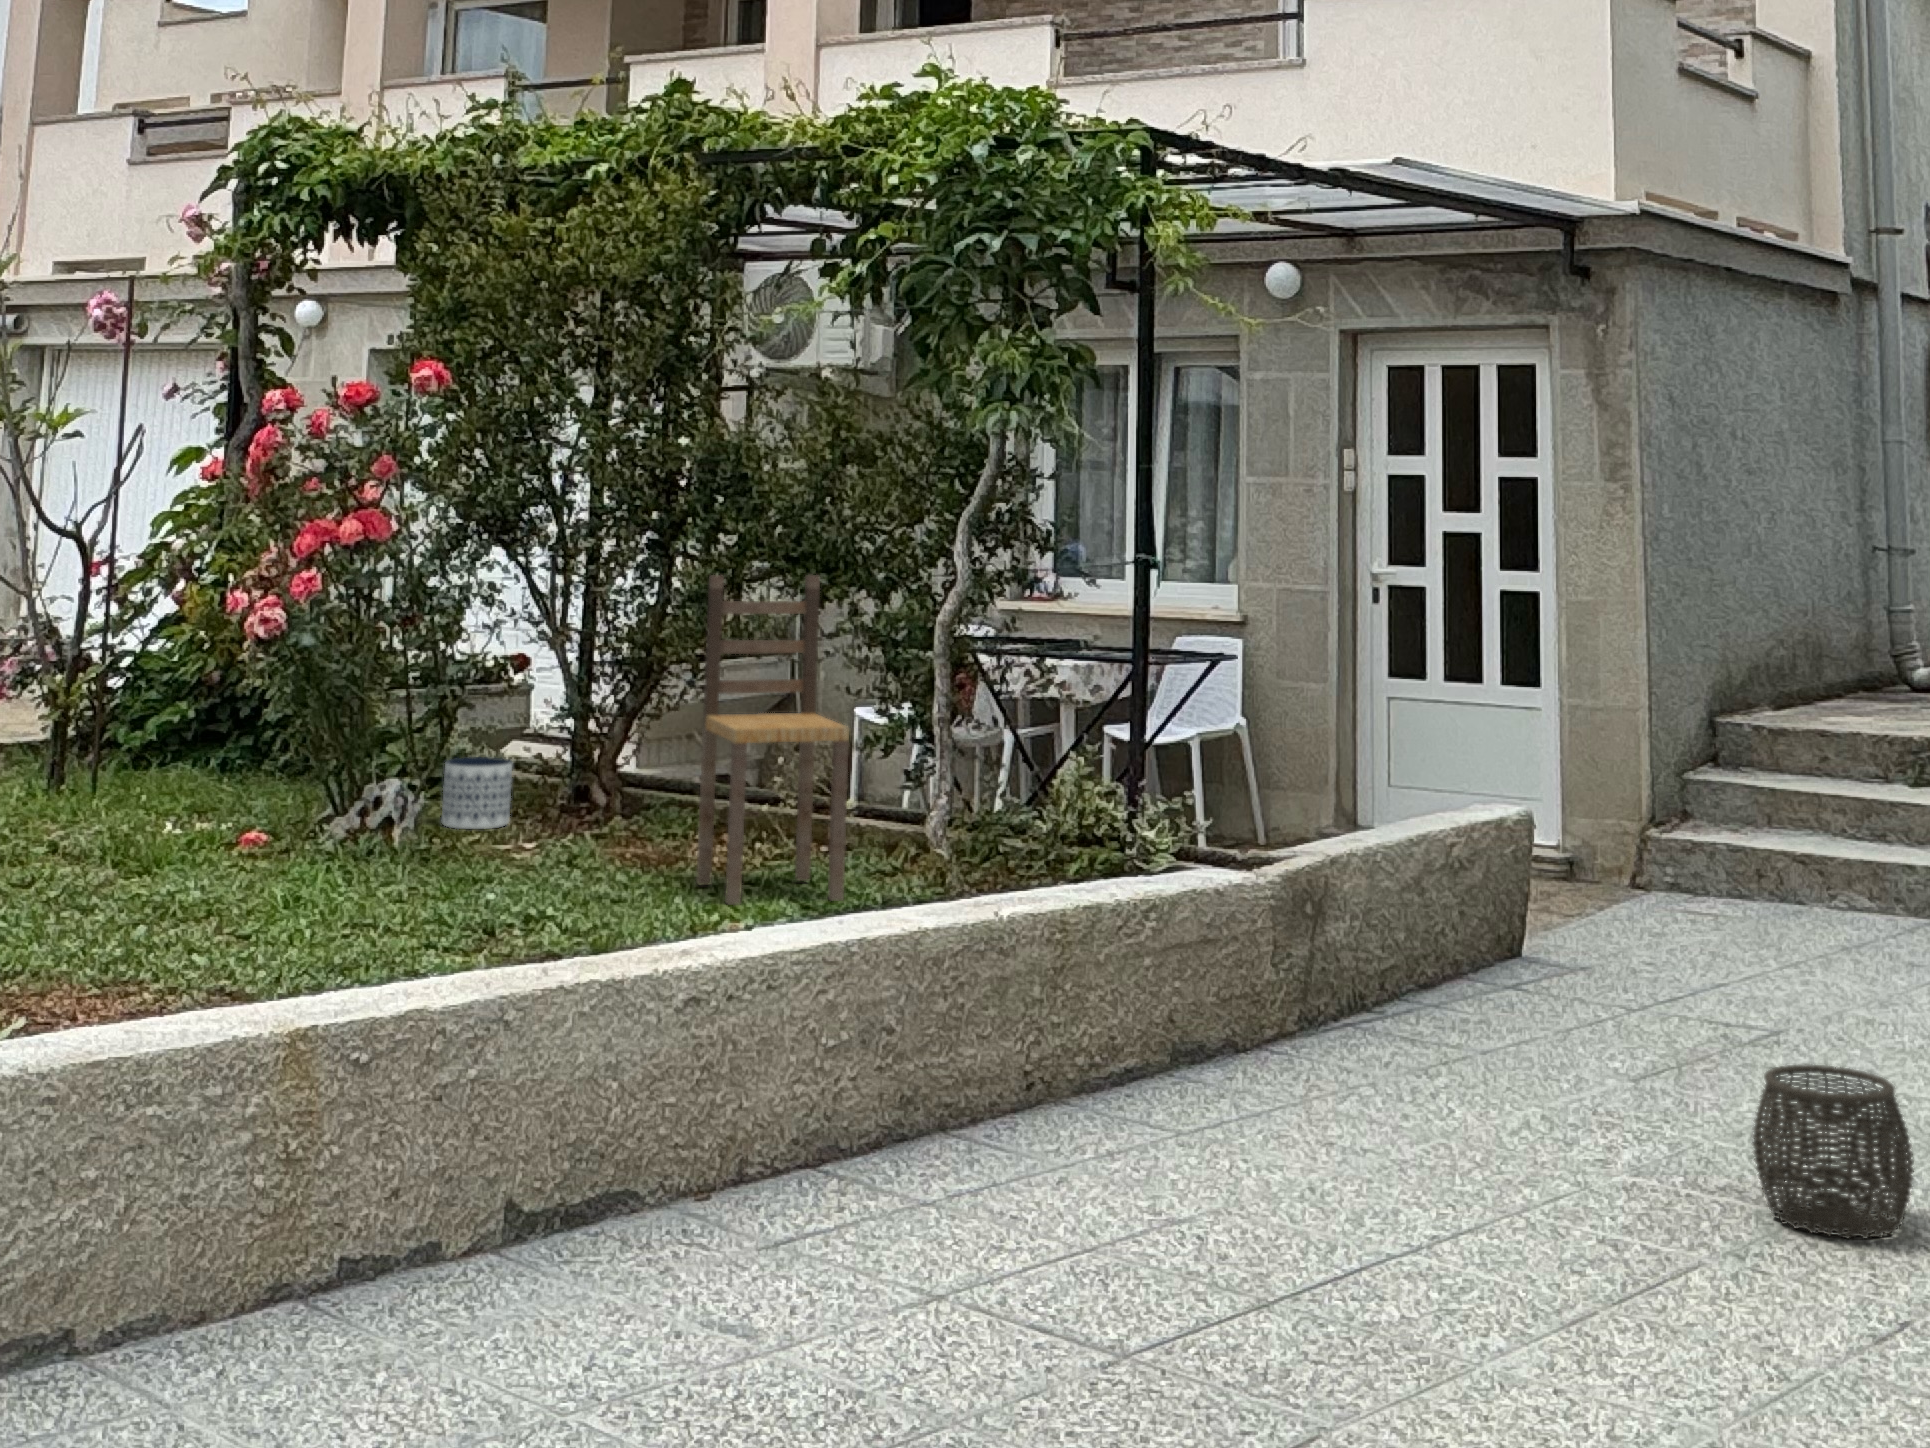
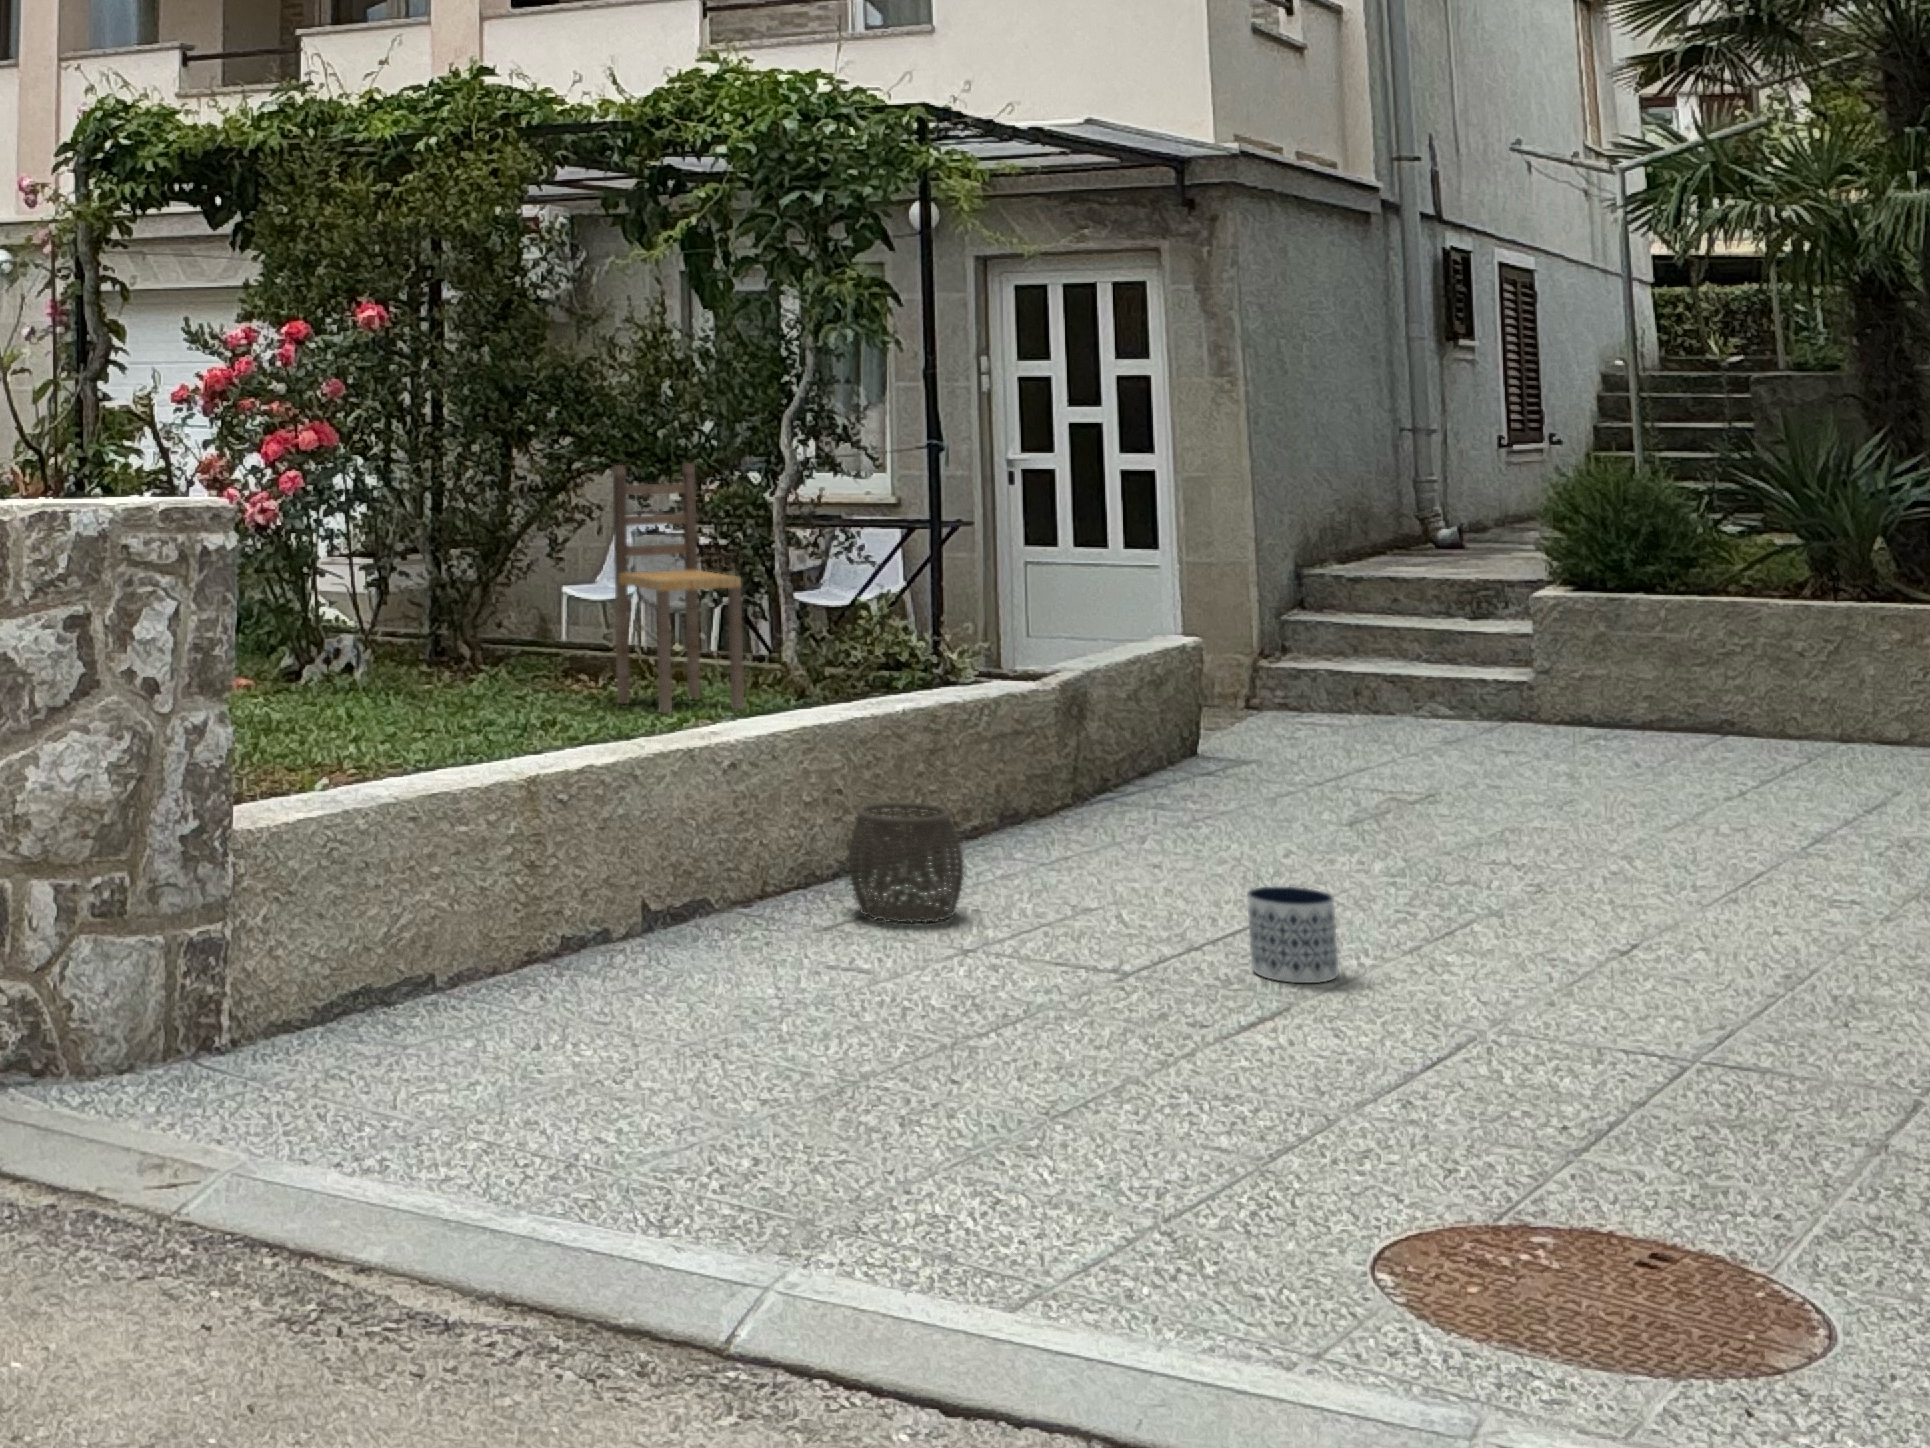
planter: present [442,757,512,829] -> present [1247,887,1338,983]
woven basket: present [1753,1064,1914,1239] -> present [848,802,964,924]

